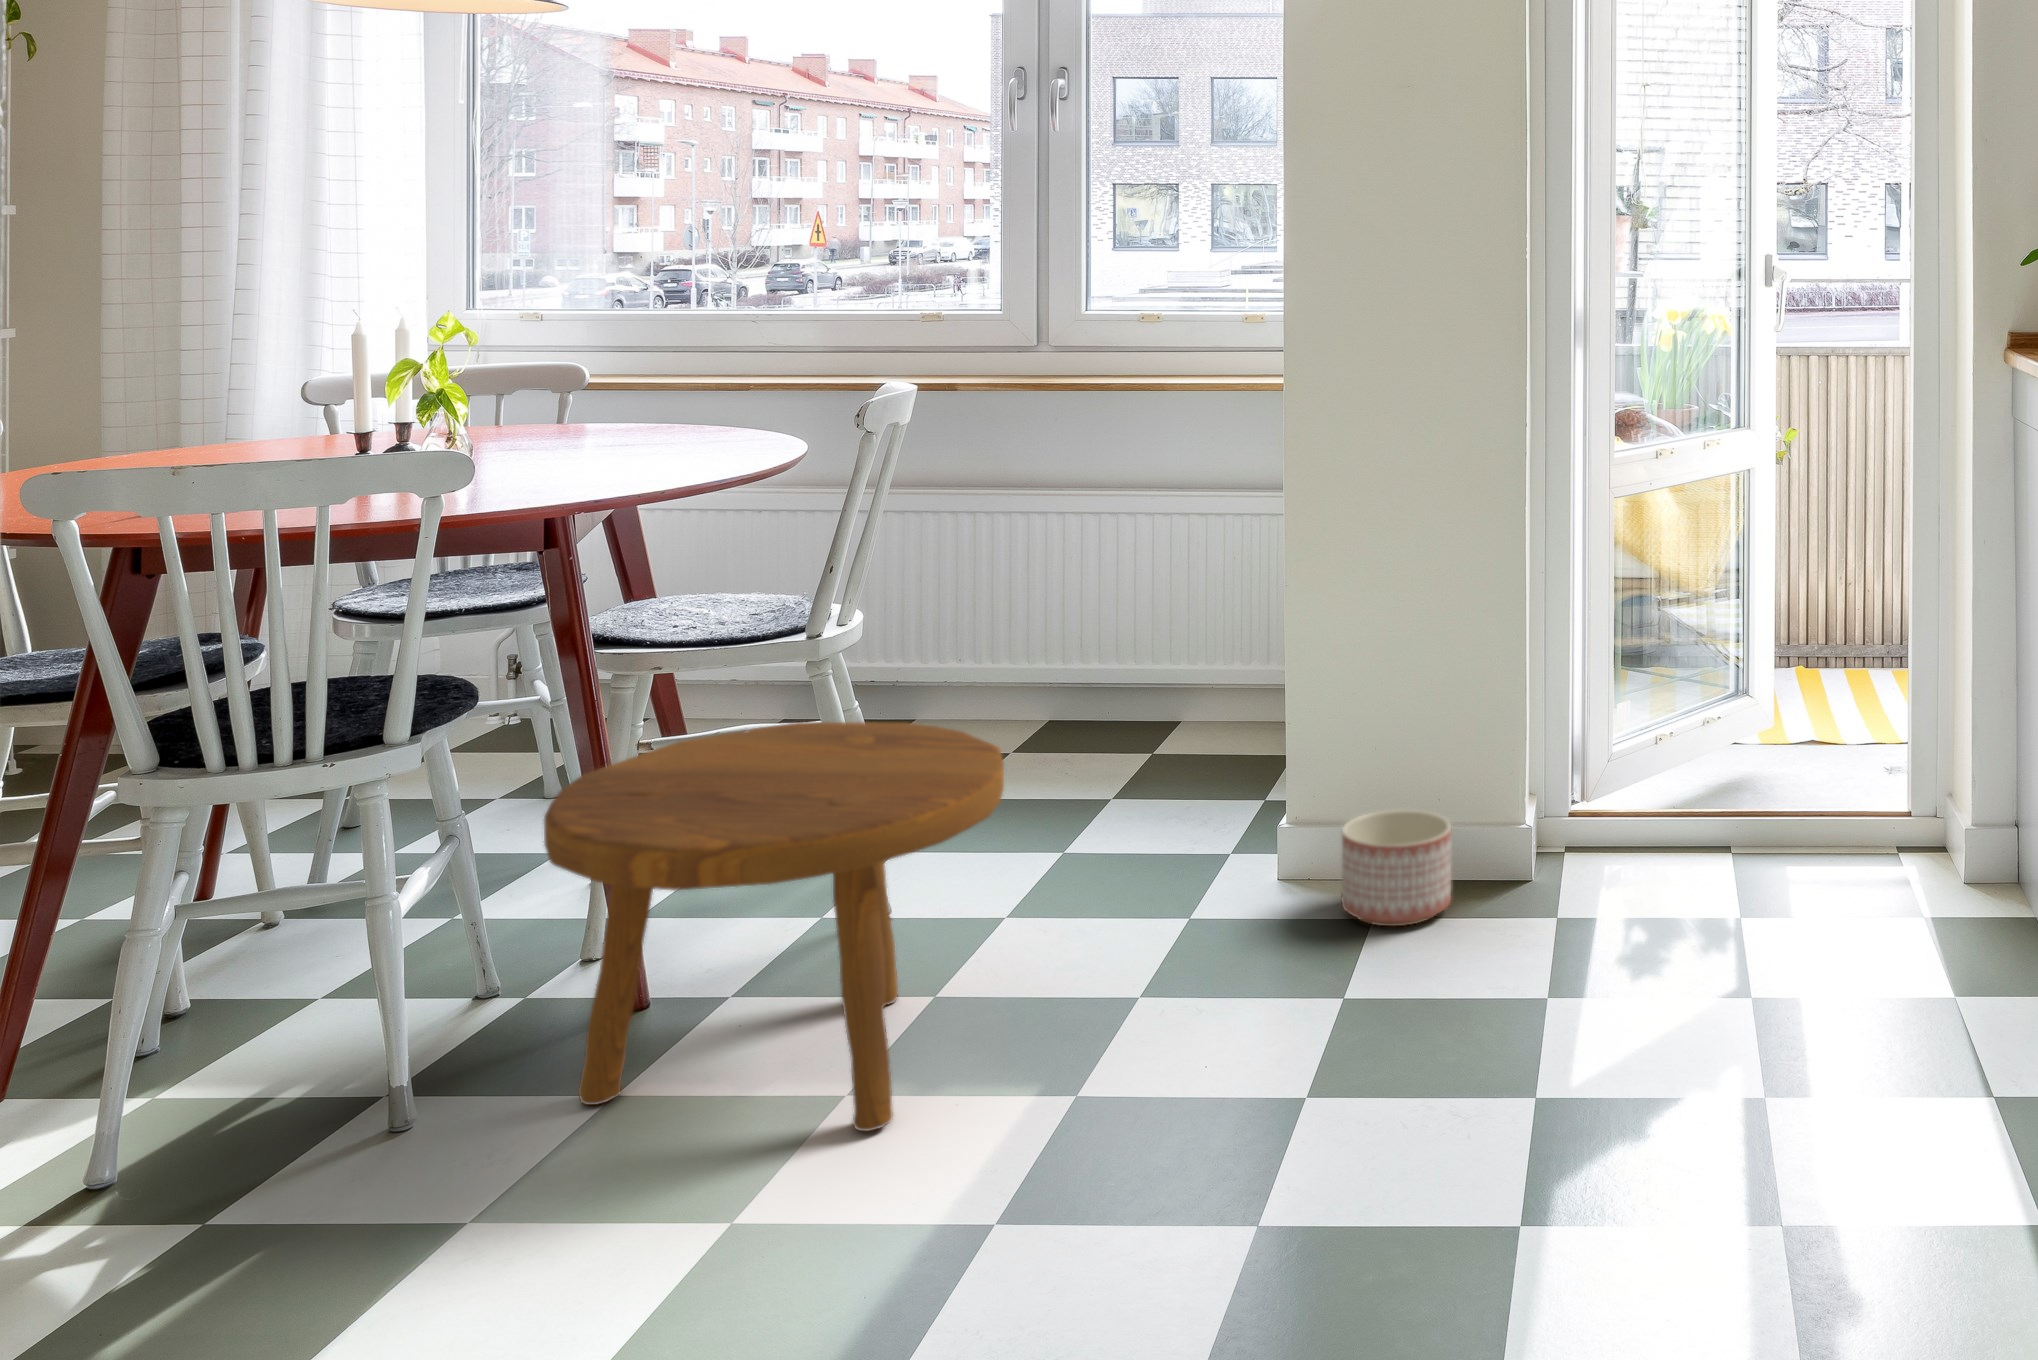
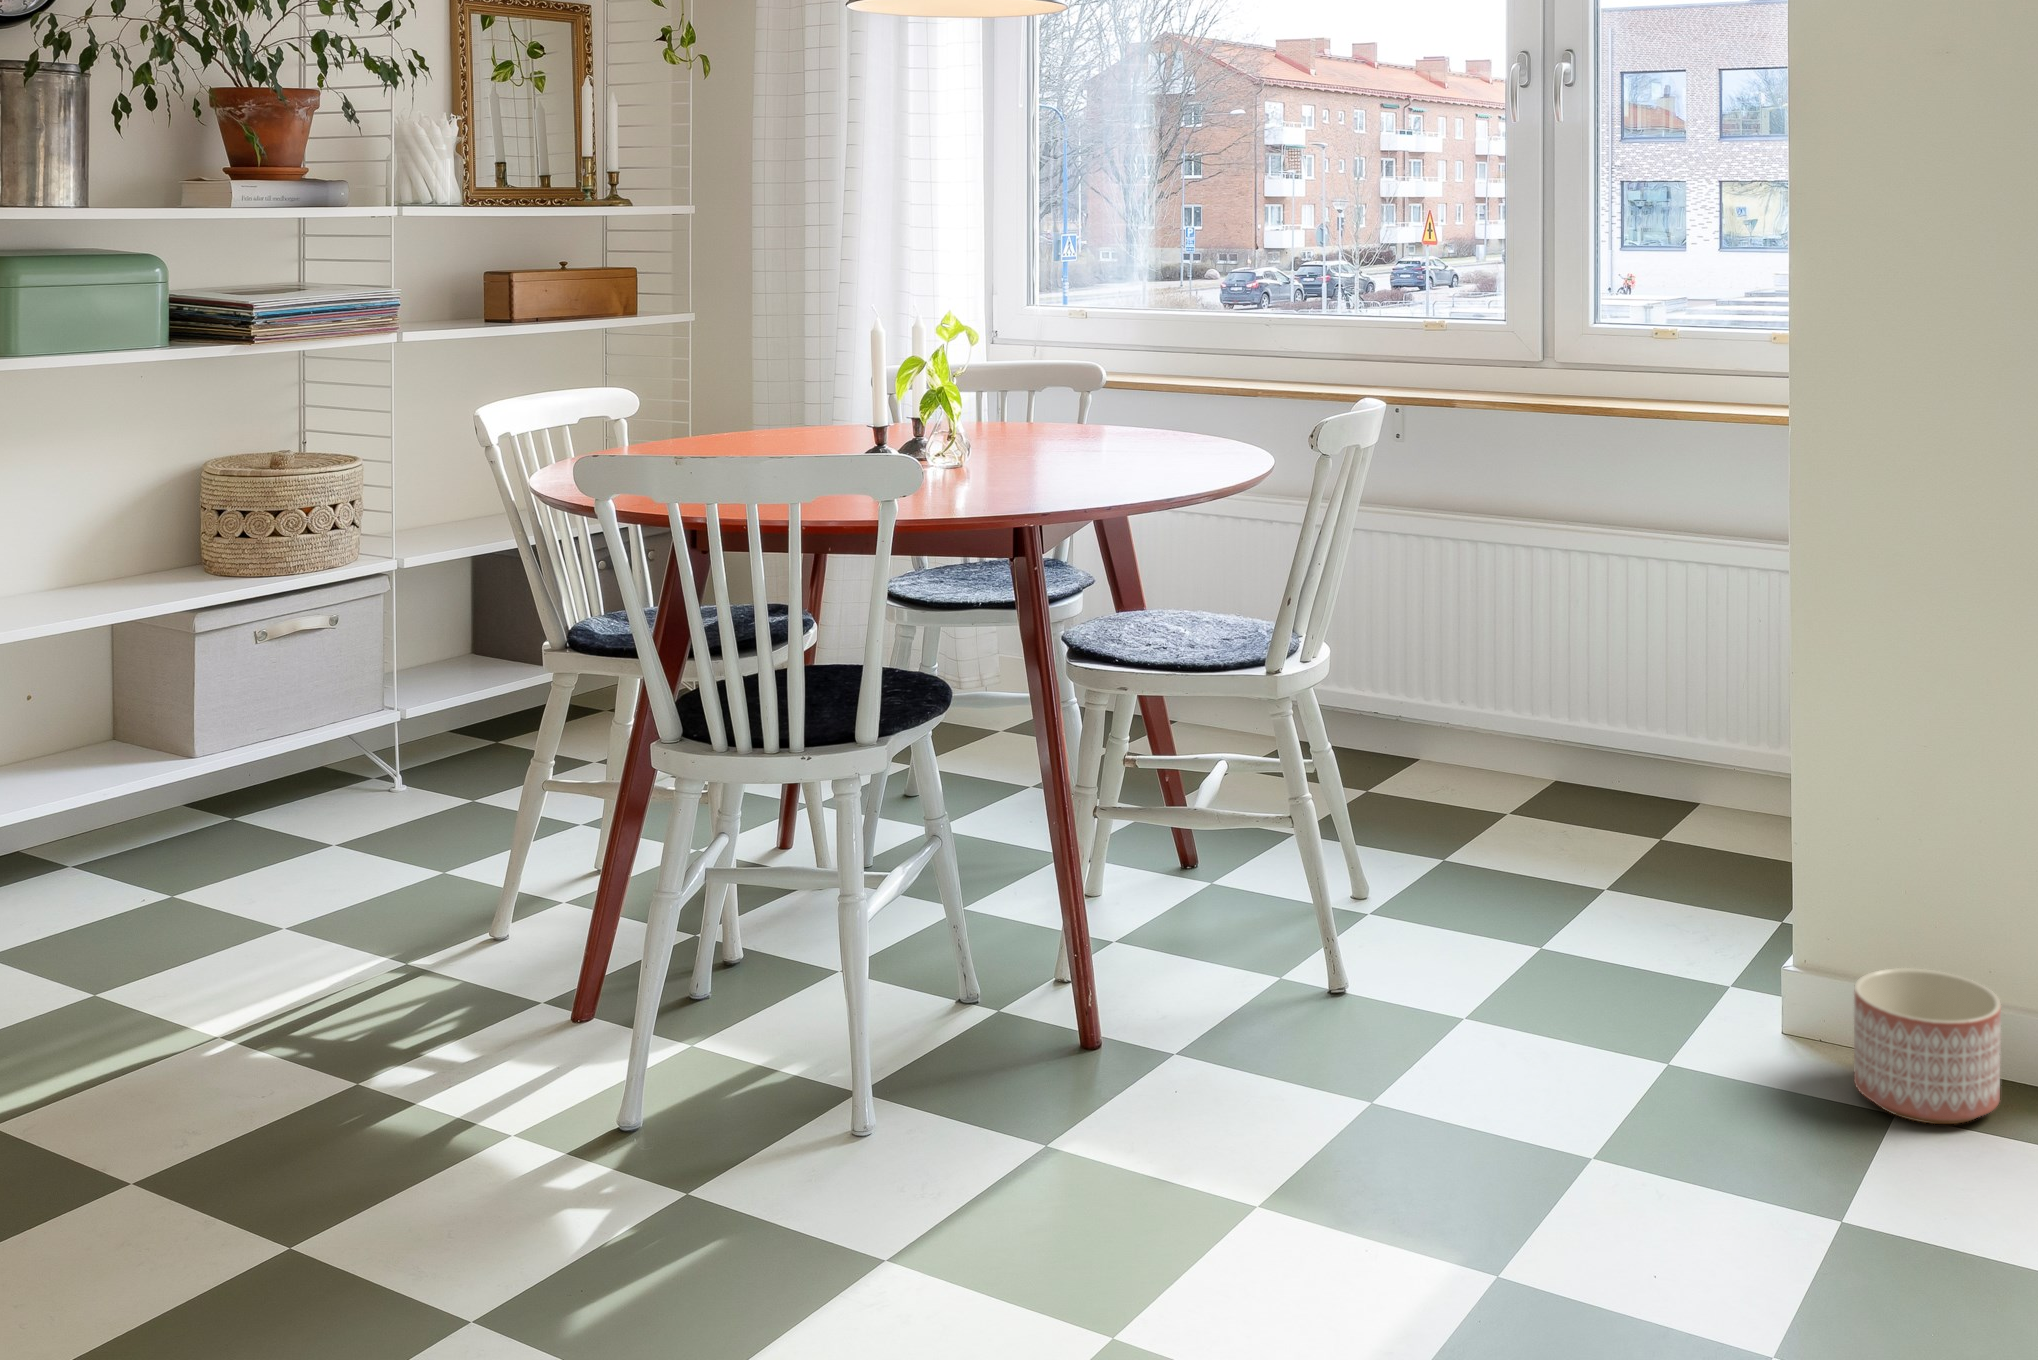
footstool: present [544,722,1004,1131] -> none [978,770,1436,1250]

